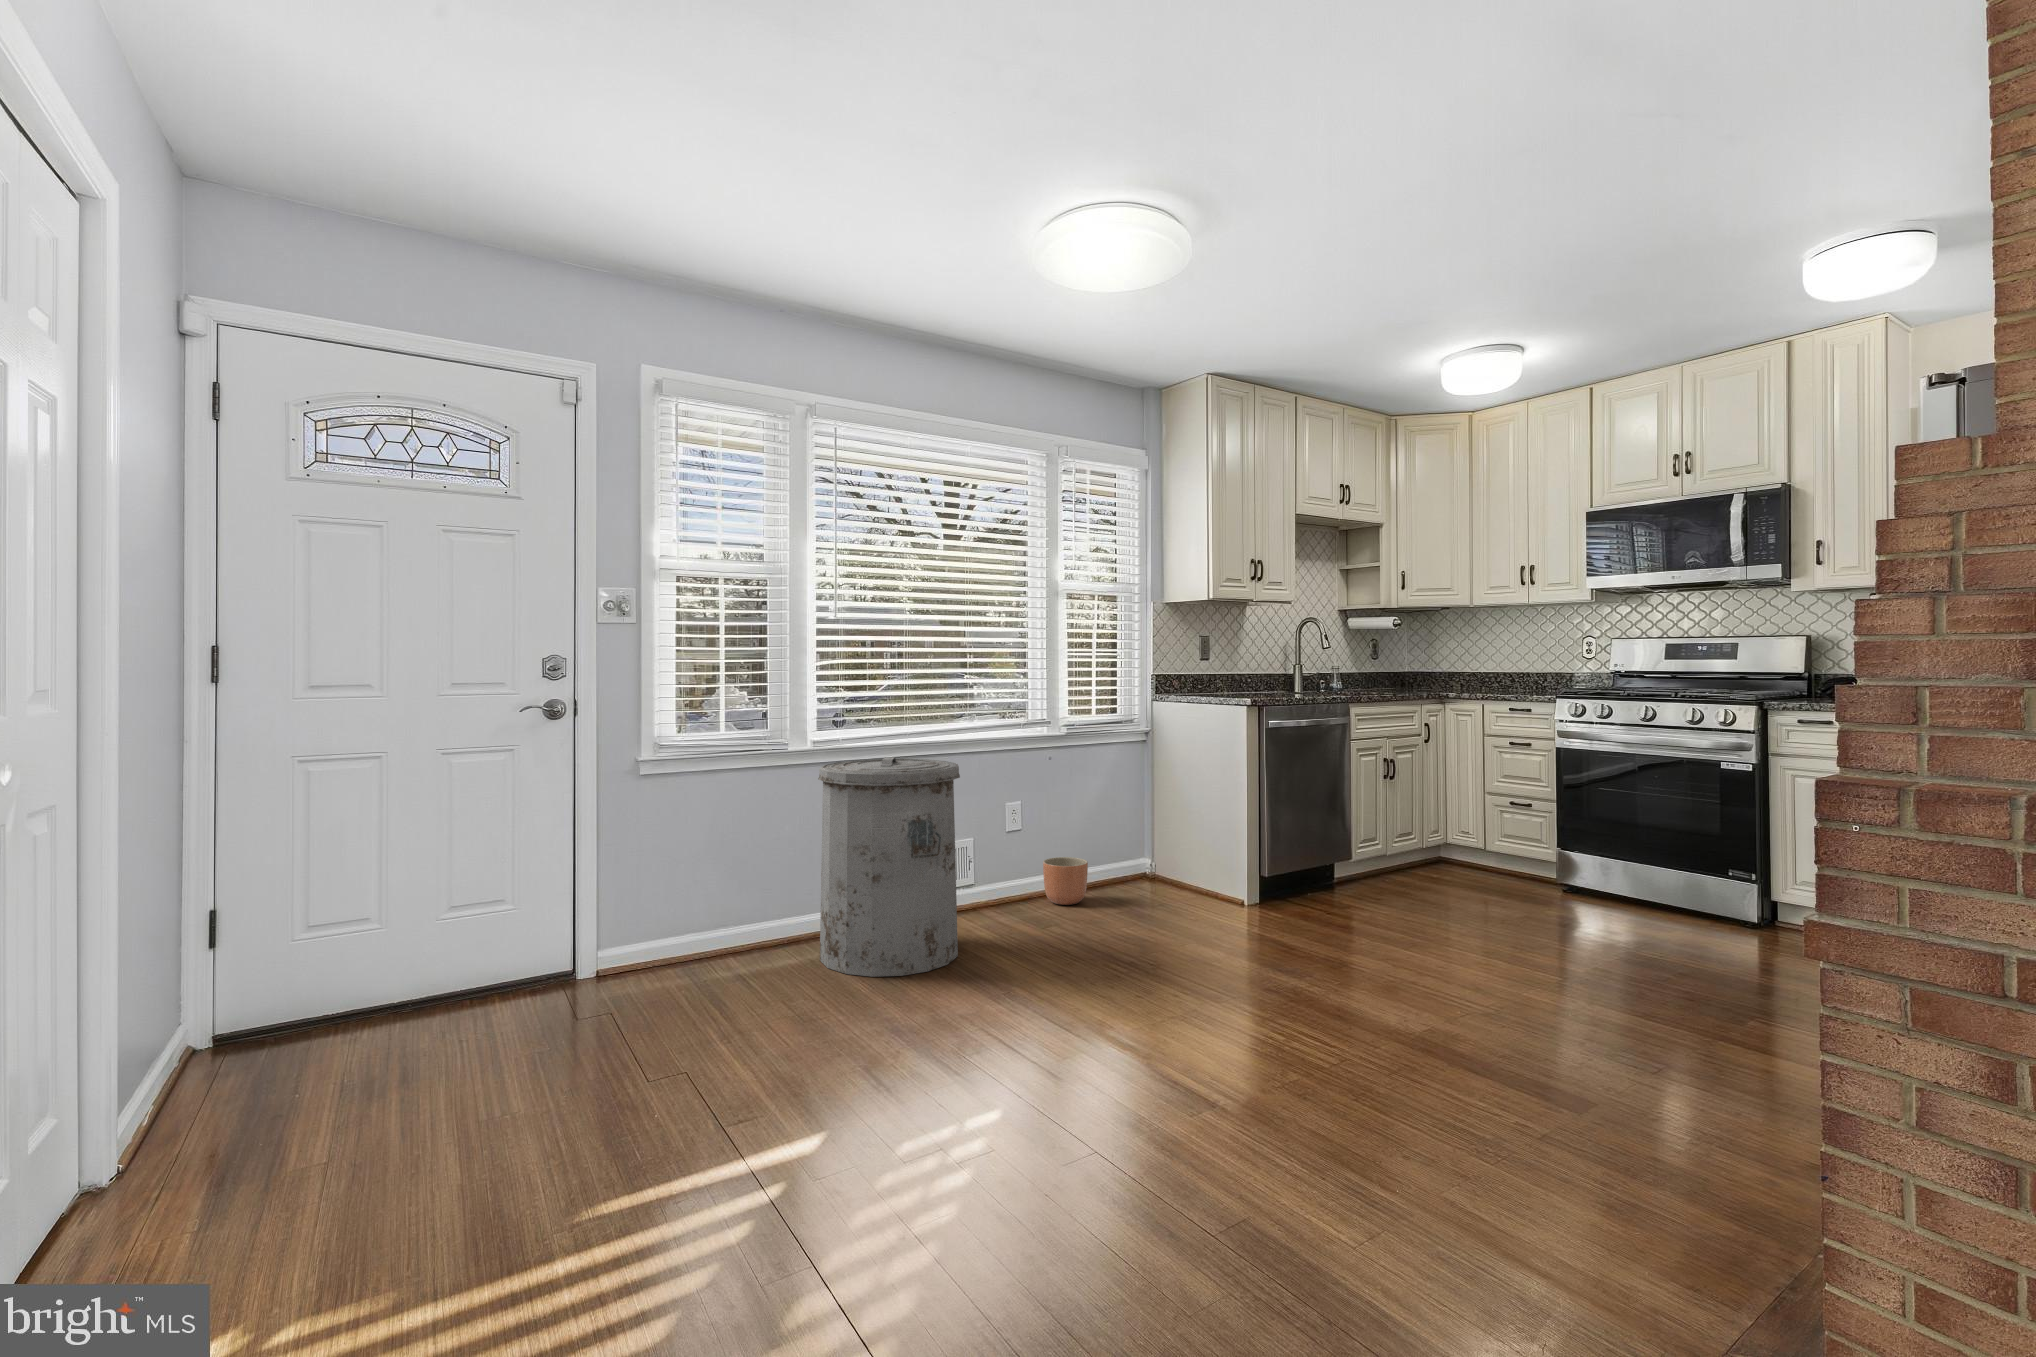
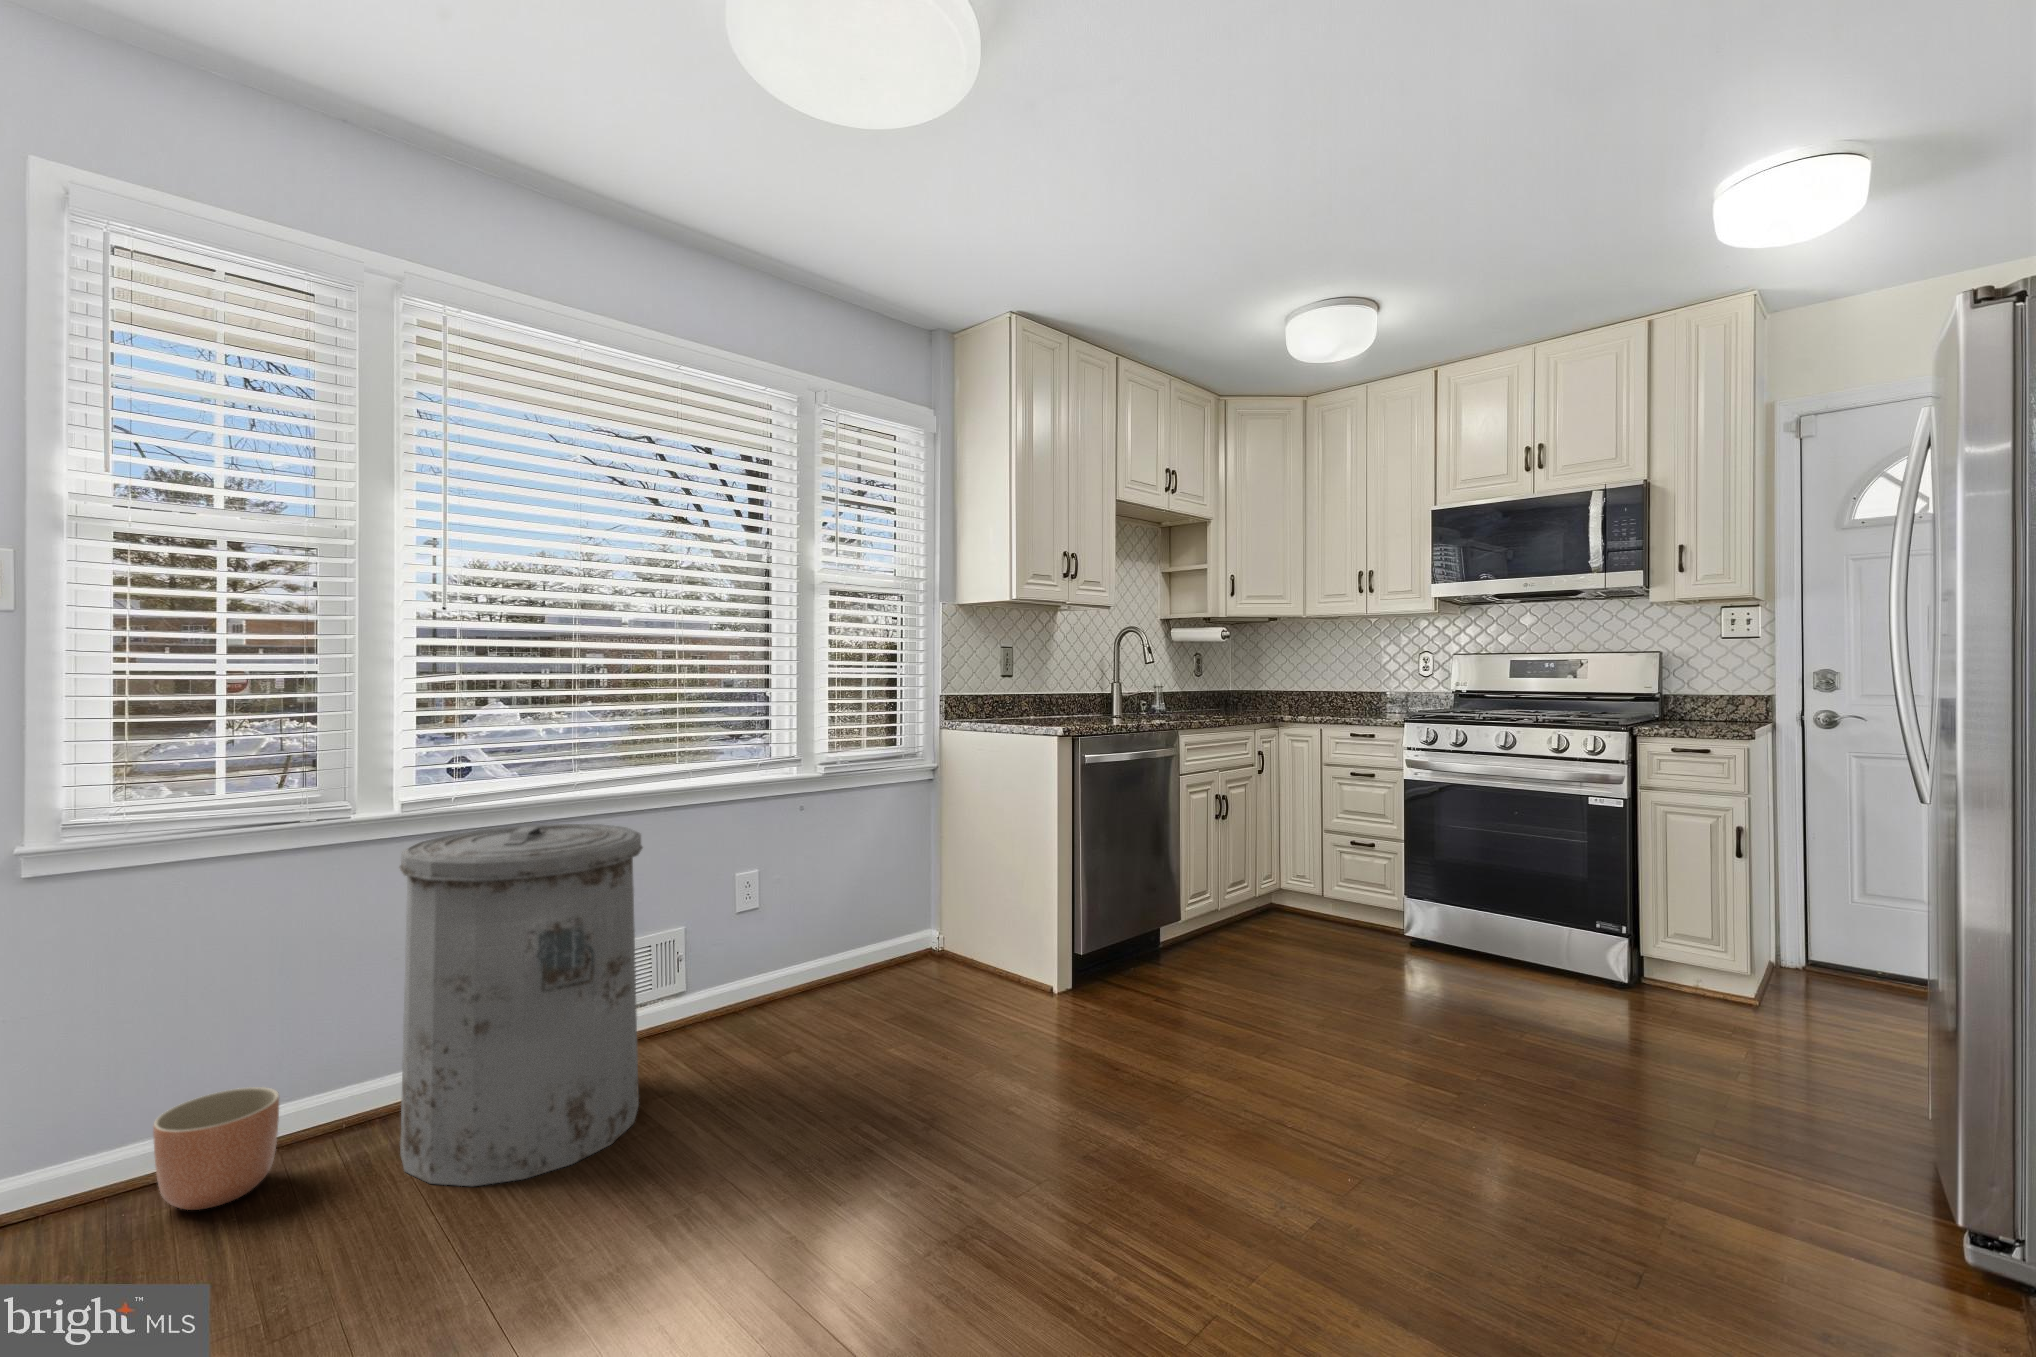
planter: present [1043,857,1088,905] -> present [153,1087,279,1210]

